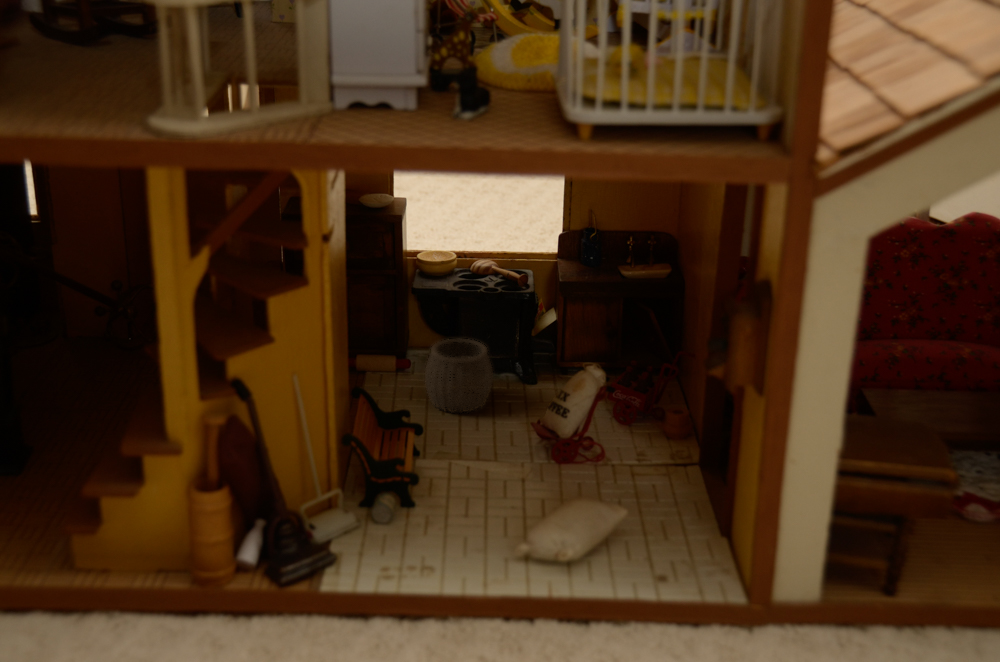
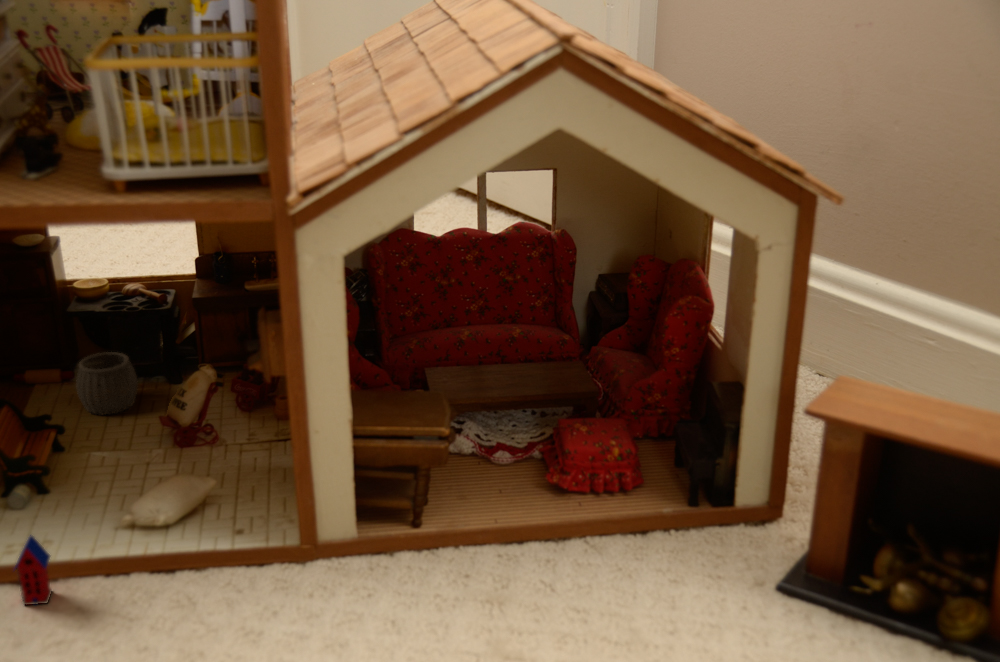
toy house: none [409,558,449,645] -> present [15,535,52,605]

